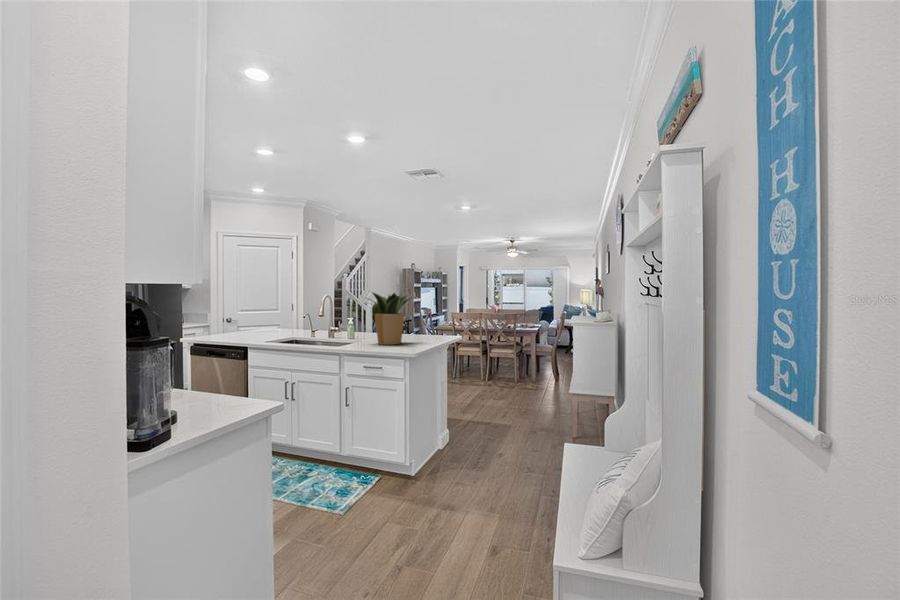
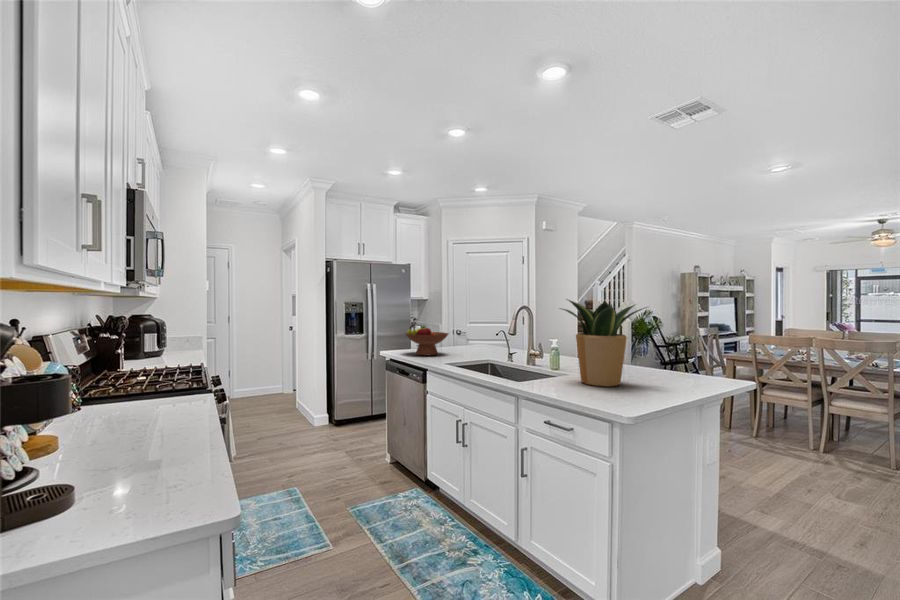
fruit bowl: none [214,314,256,339] -> present [405,326,448,355]

